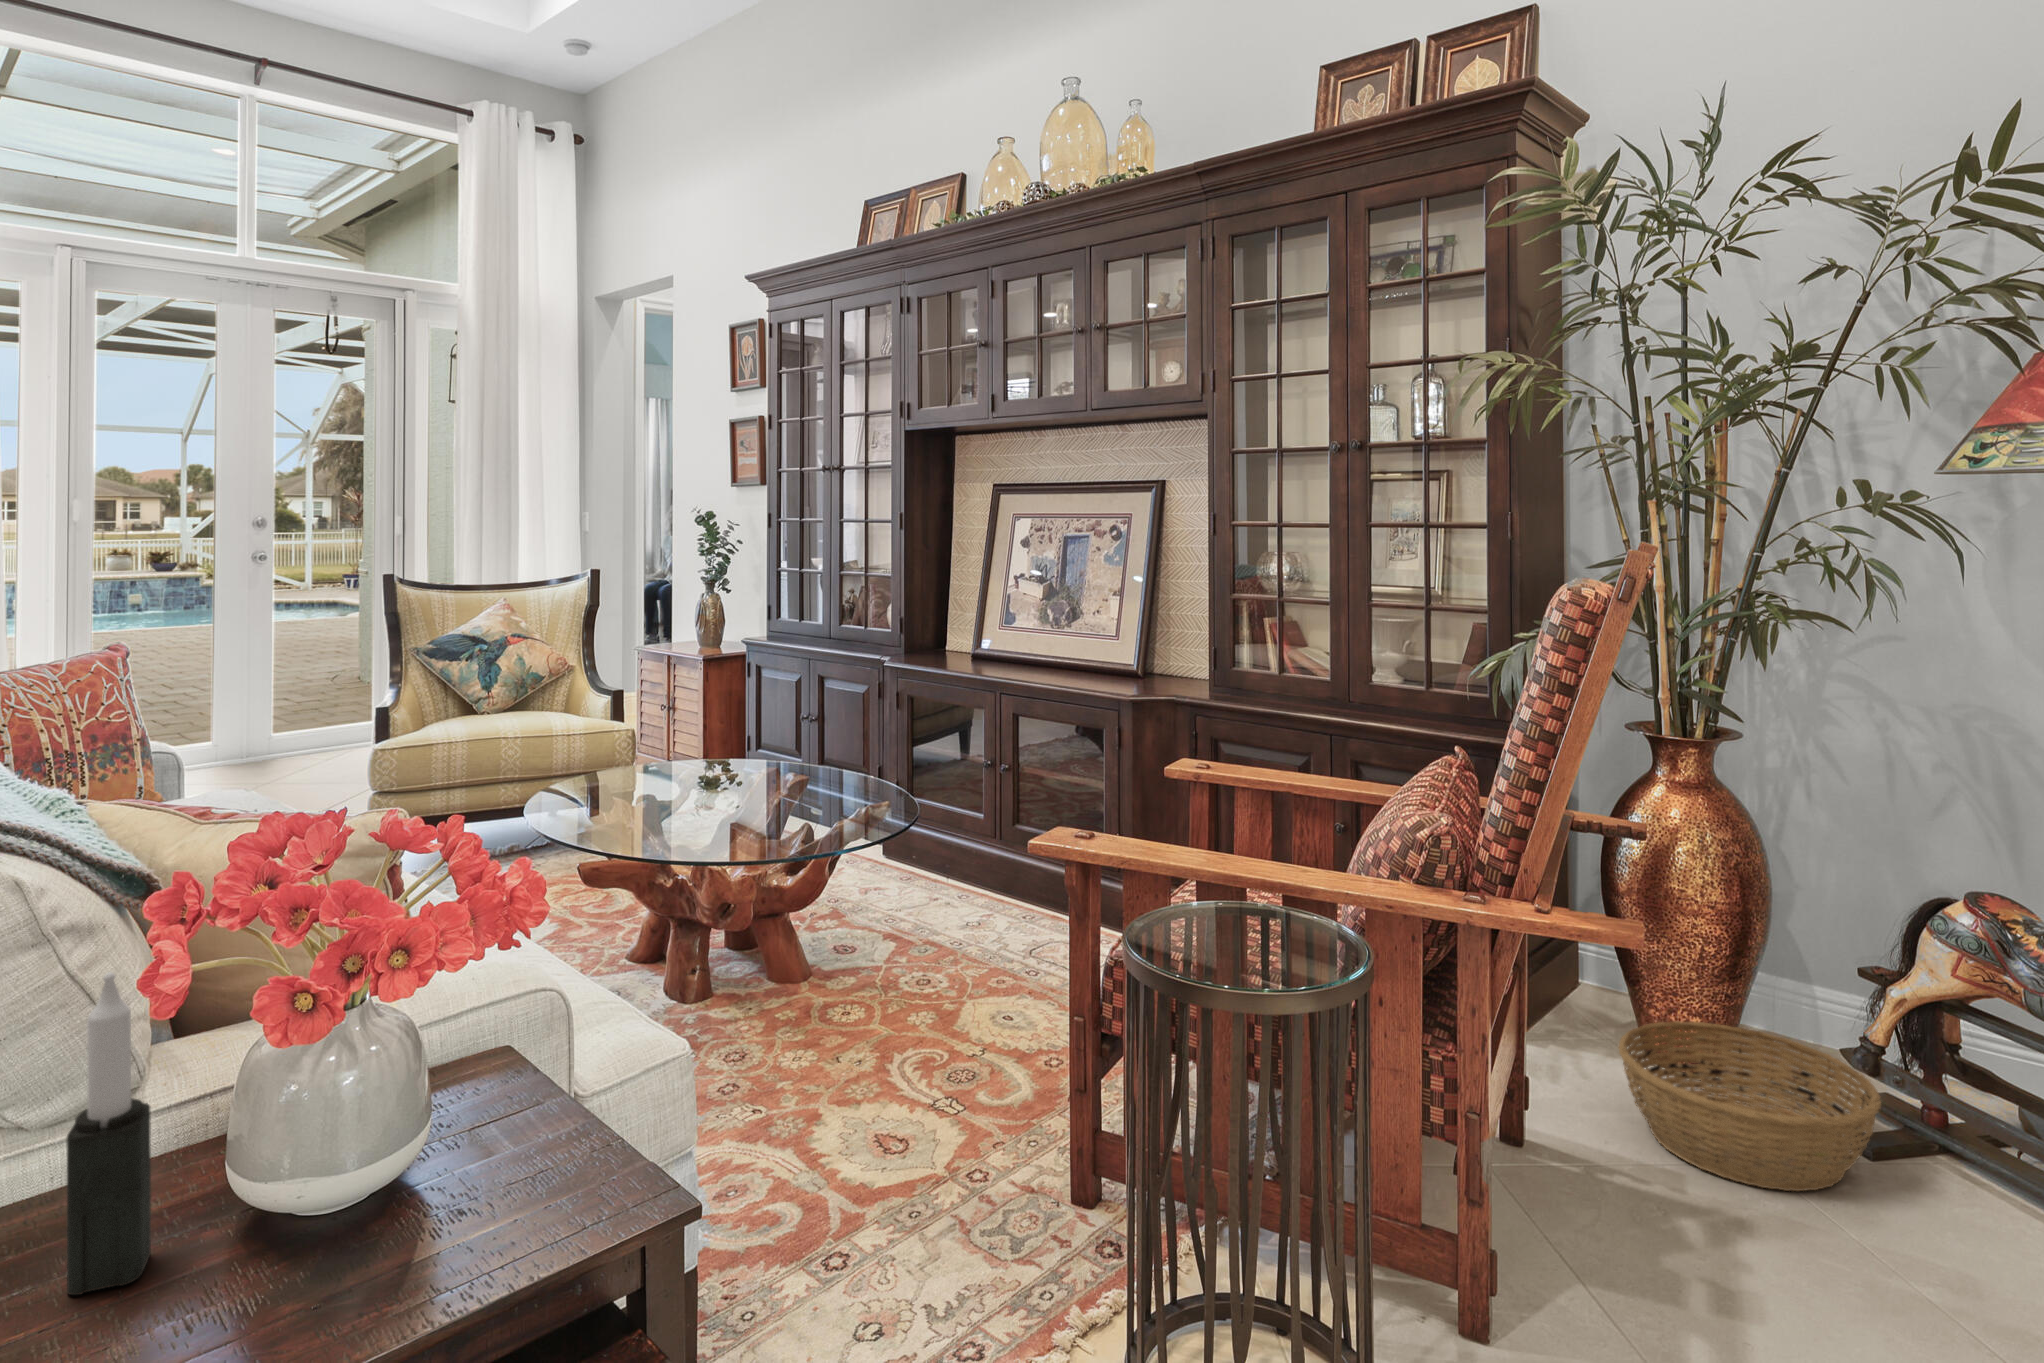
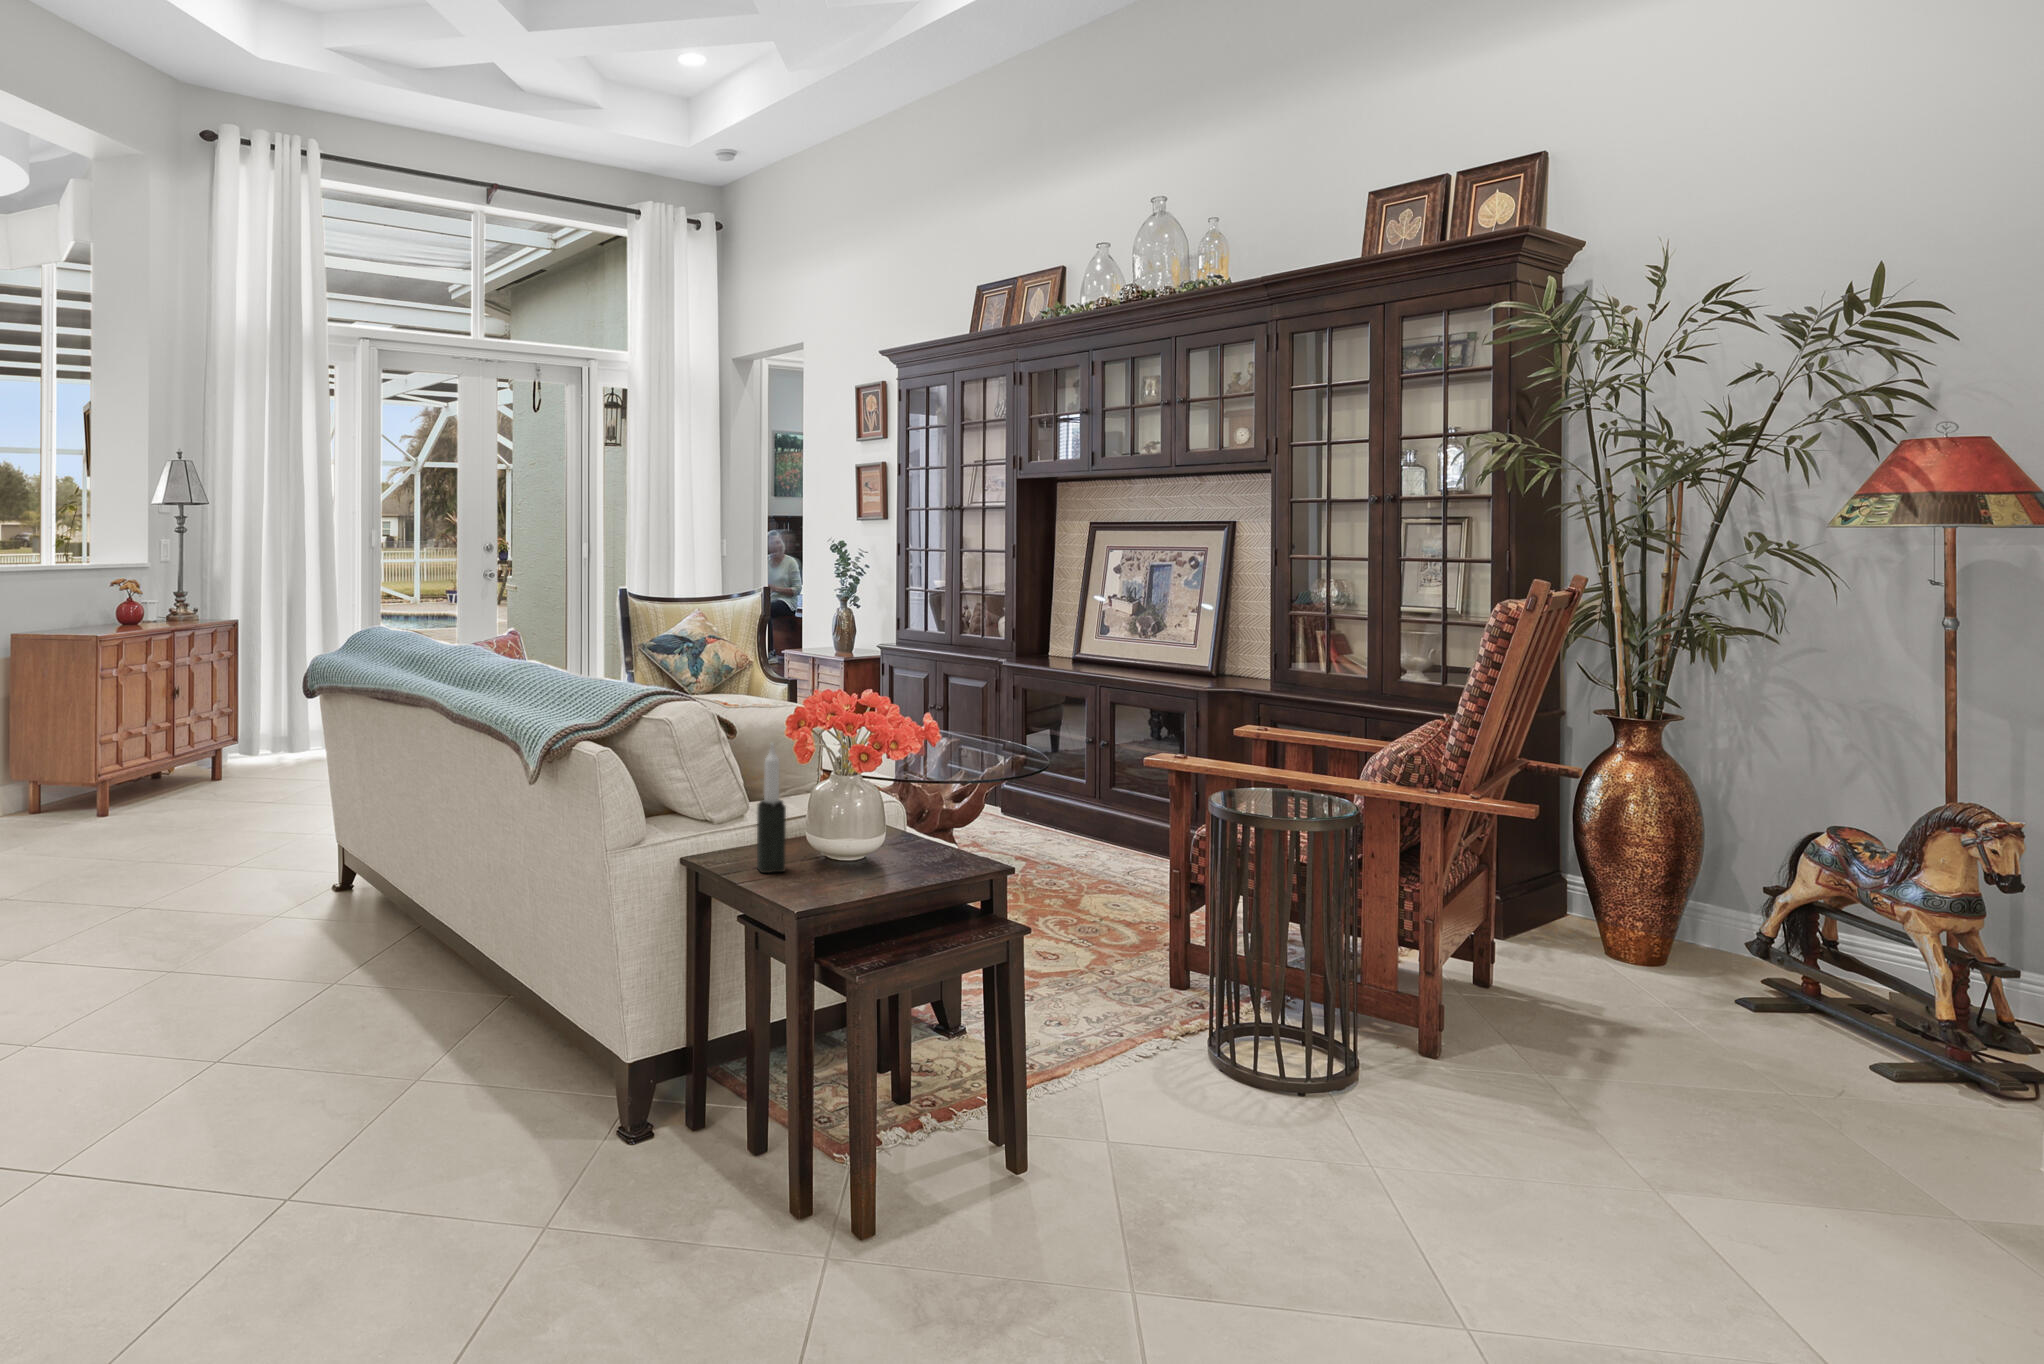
basket: present [1619,1021,1881,1191] -> none [1570,922,1758,1023]

